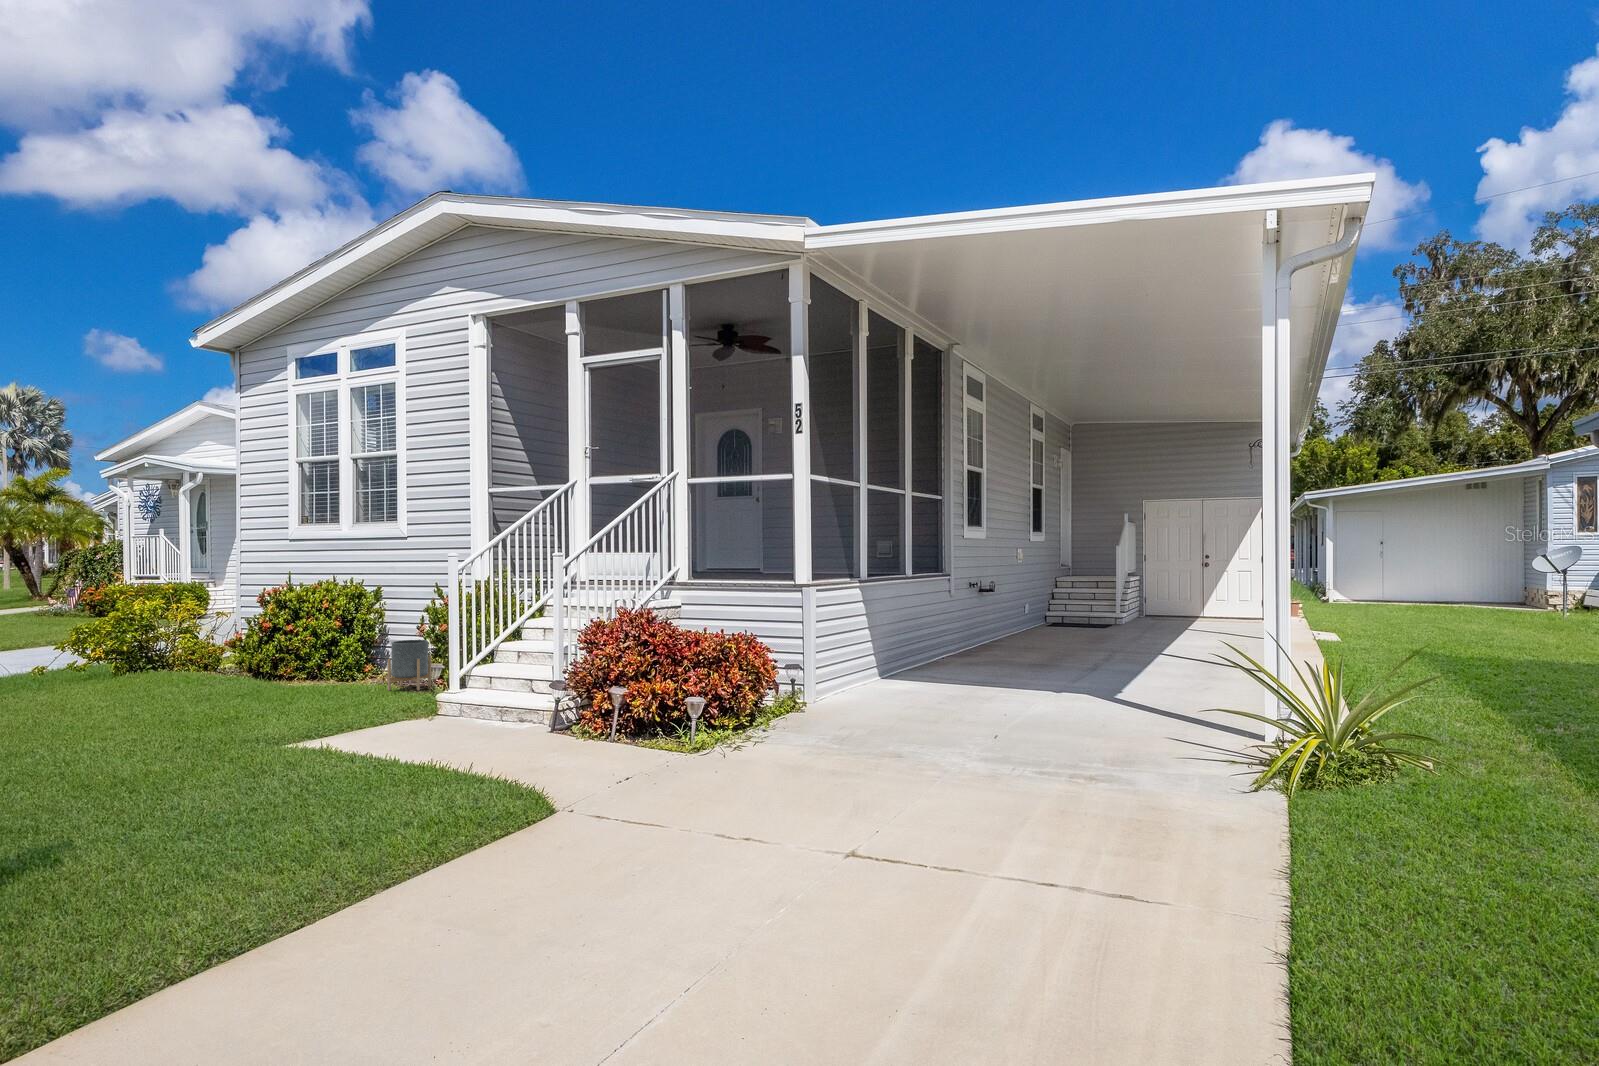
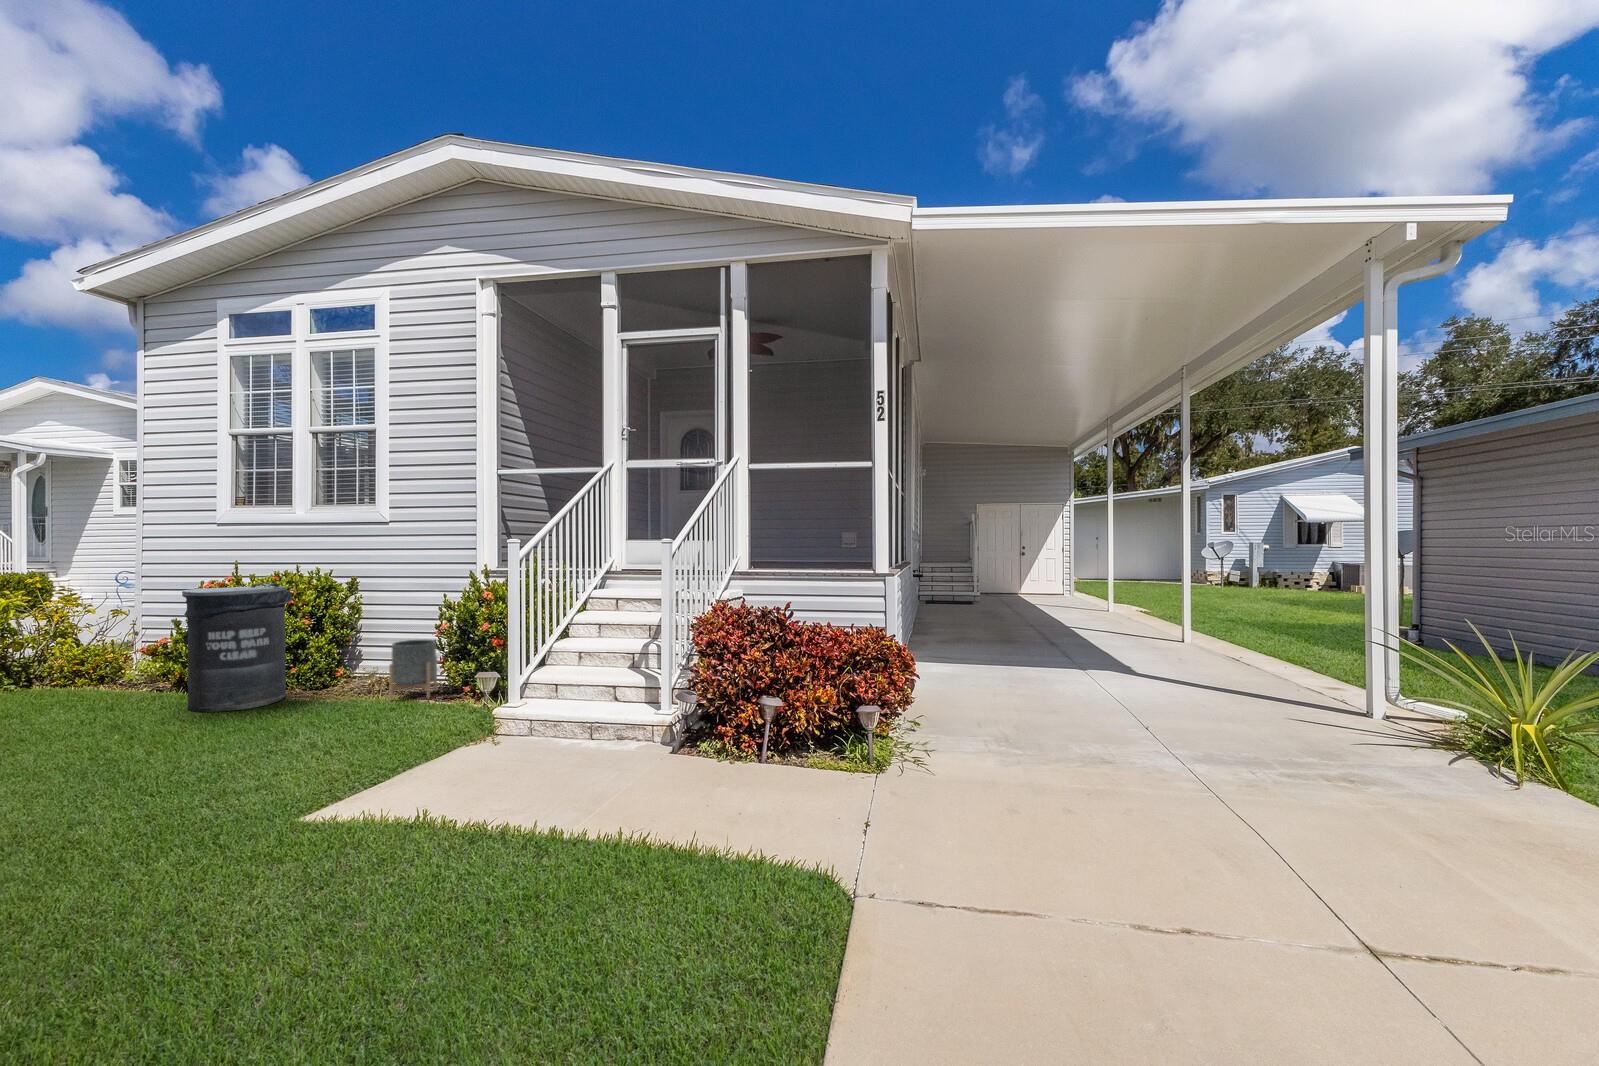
trash can: none [242,589,325,691] -> present [182,583,294,712]

